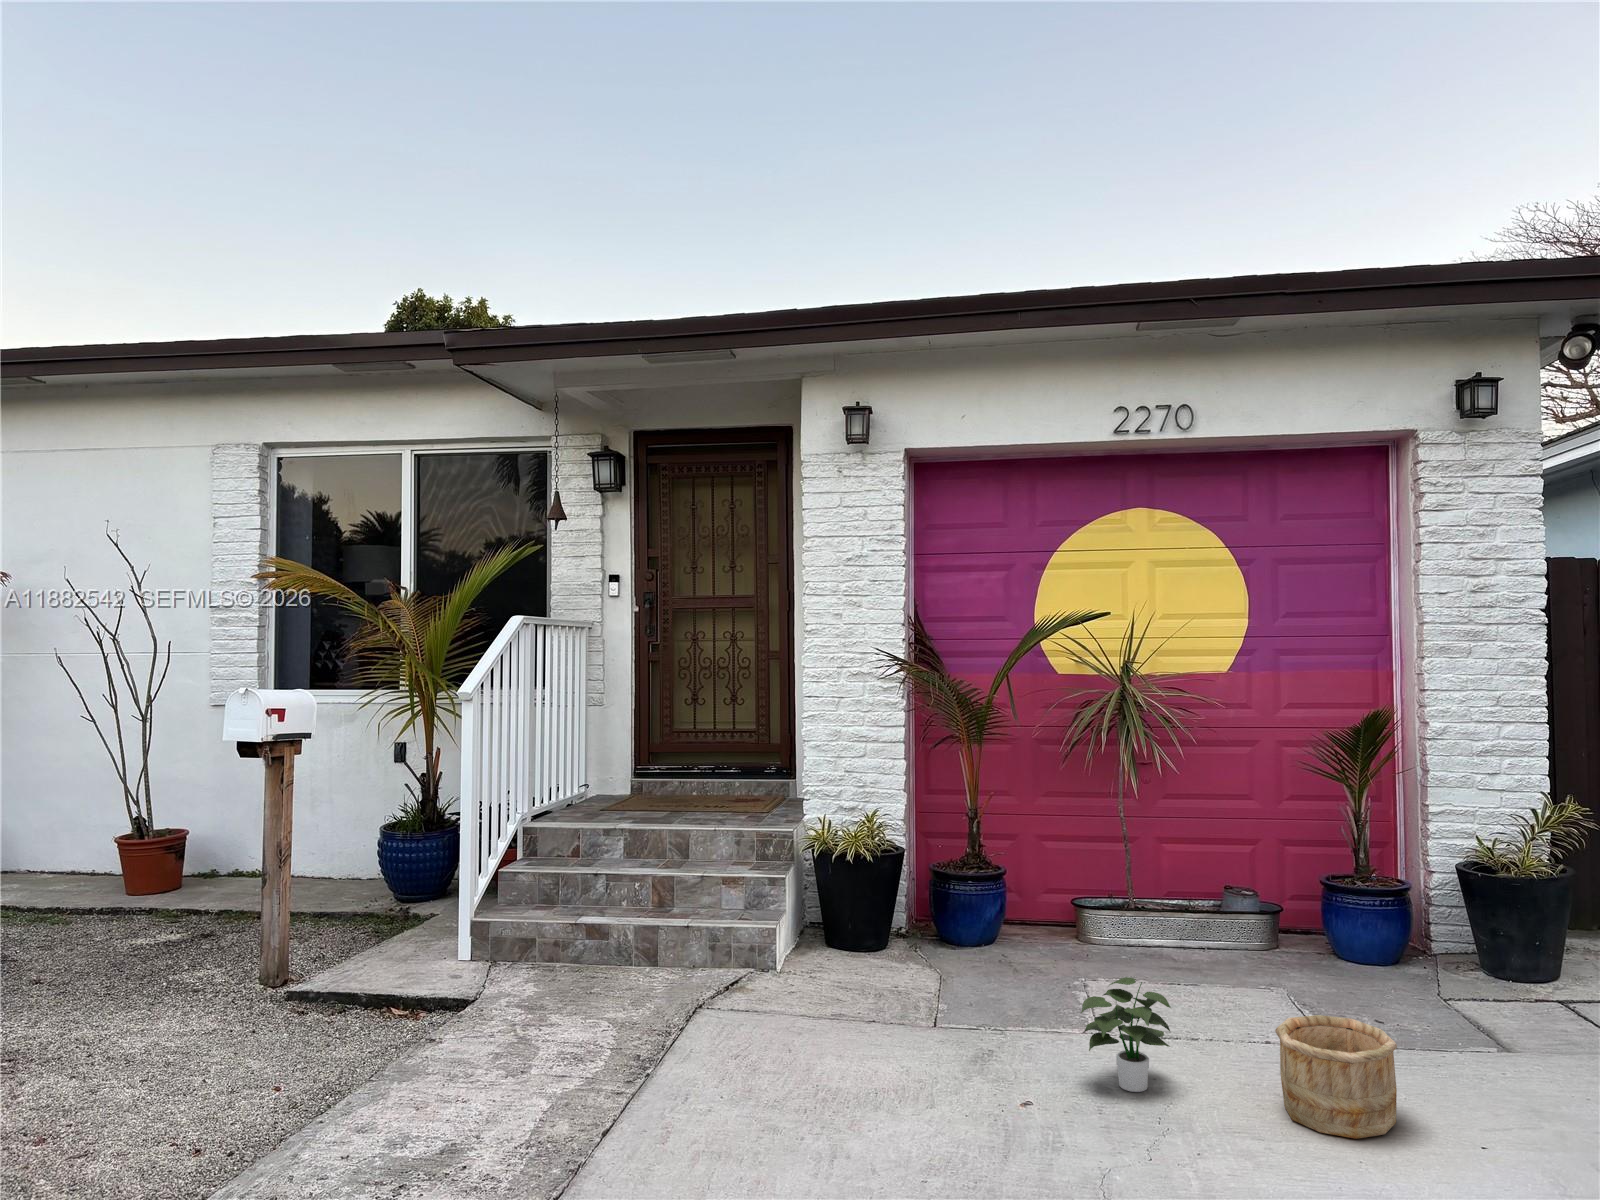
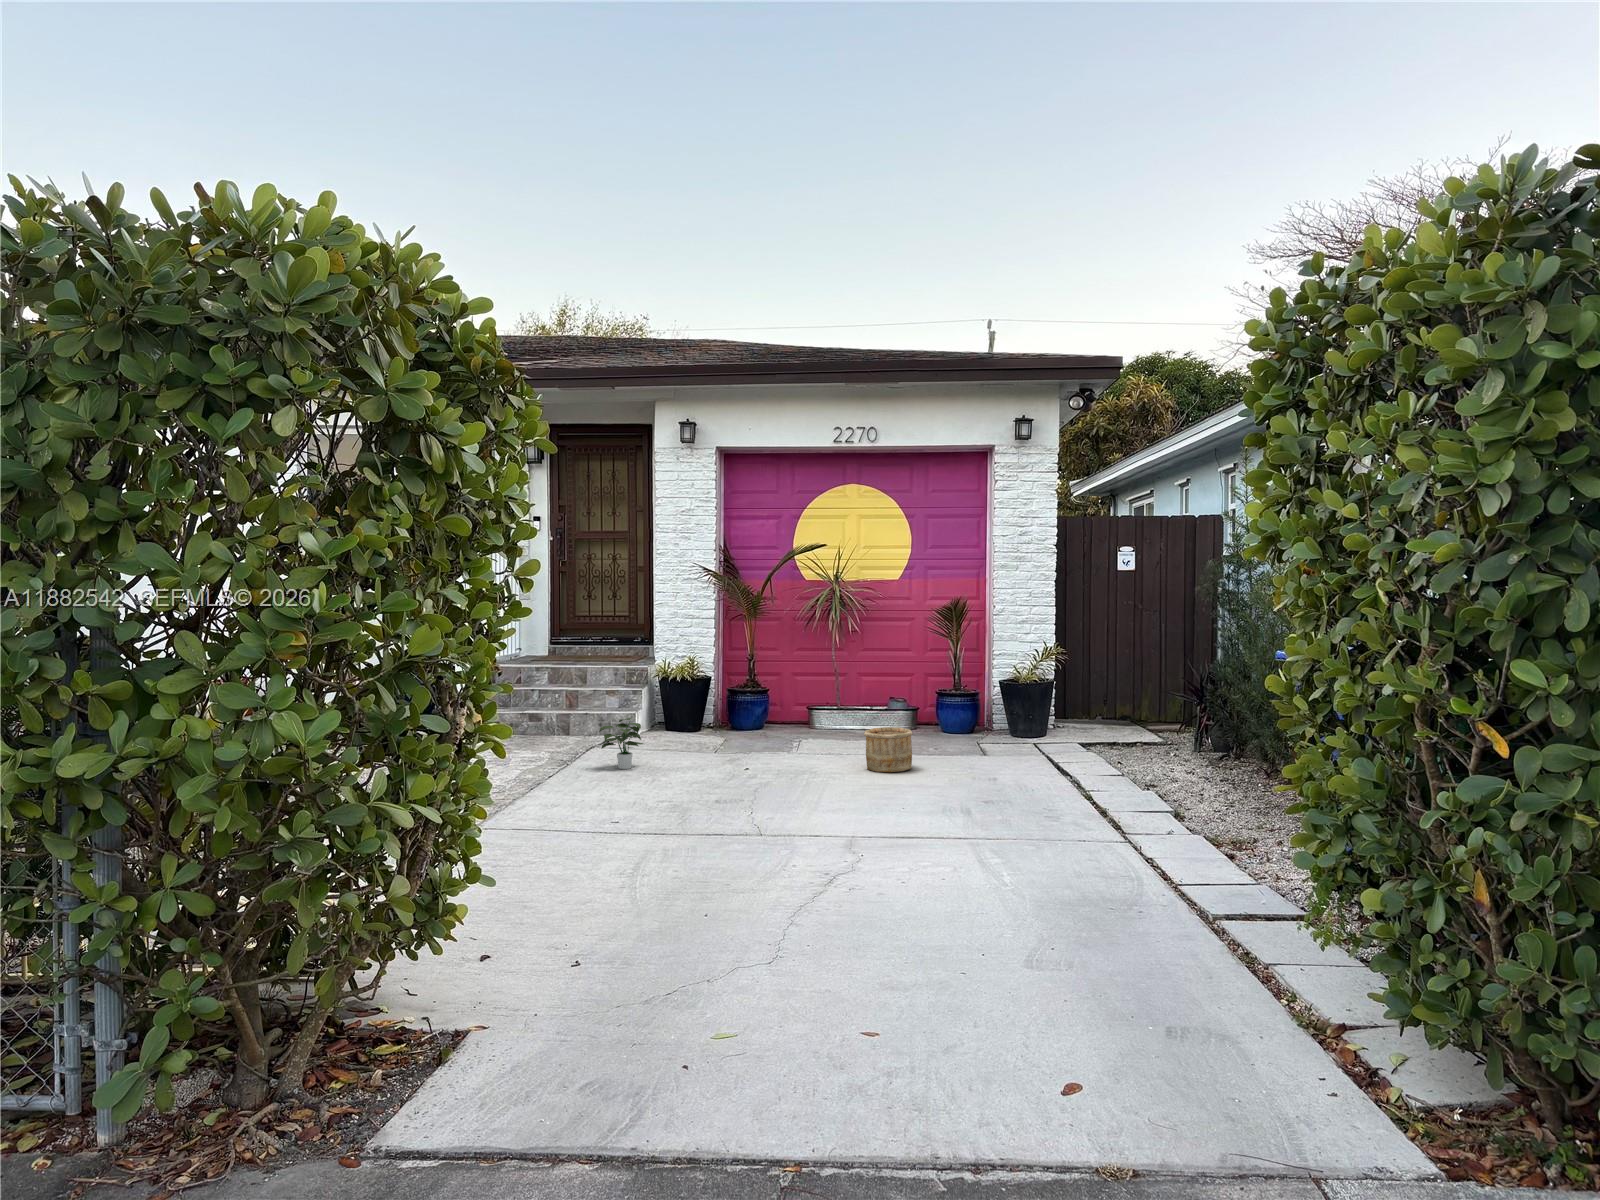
potted plant: present [1081,977,1171,1092] -> present [600,718,643,769]

